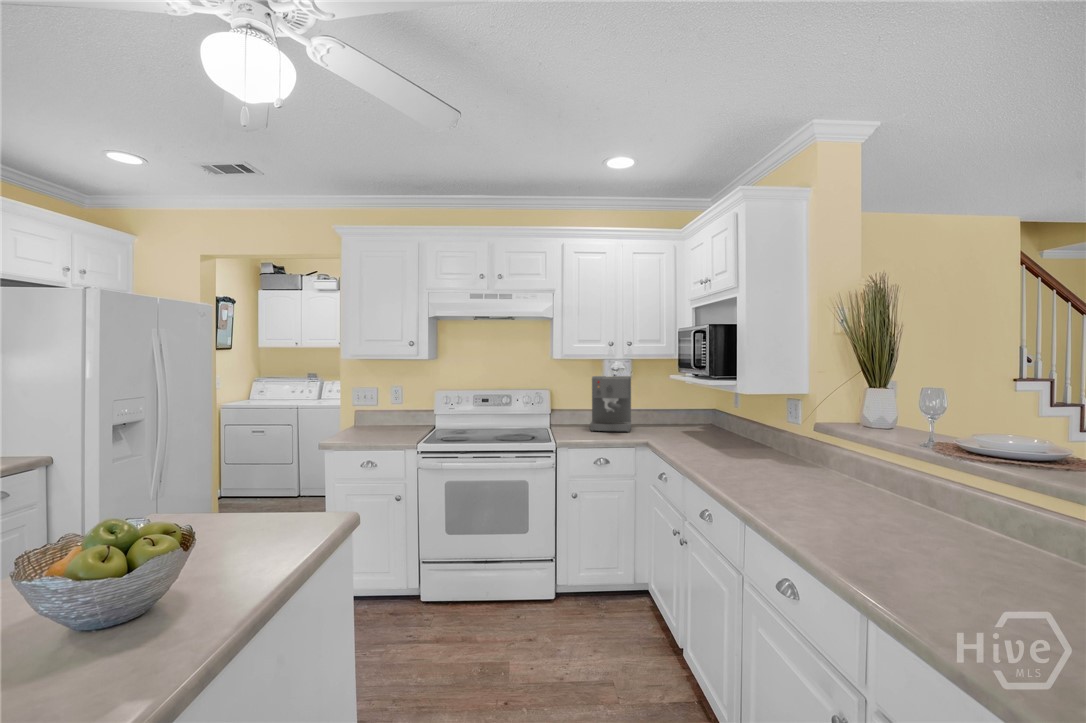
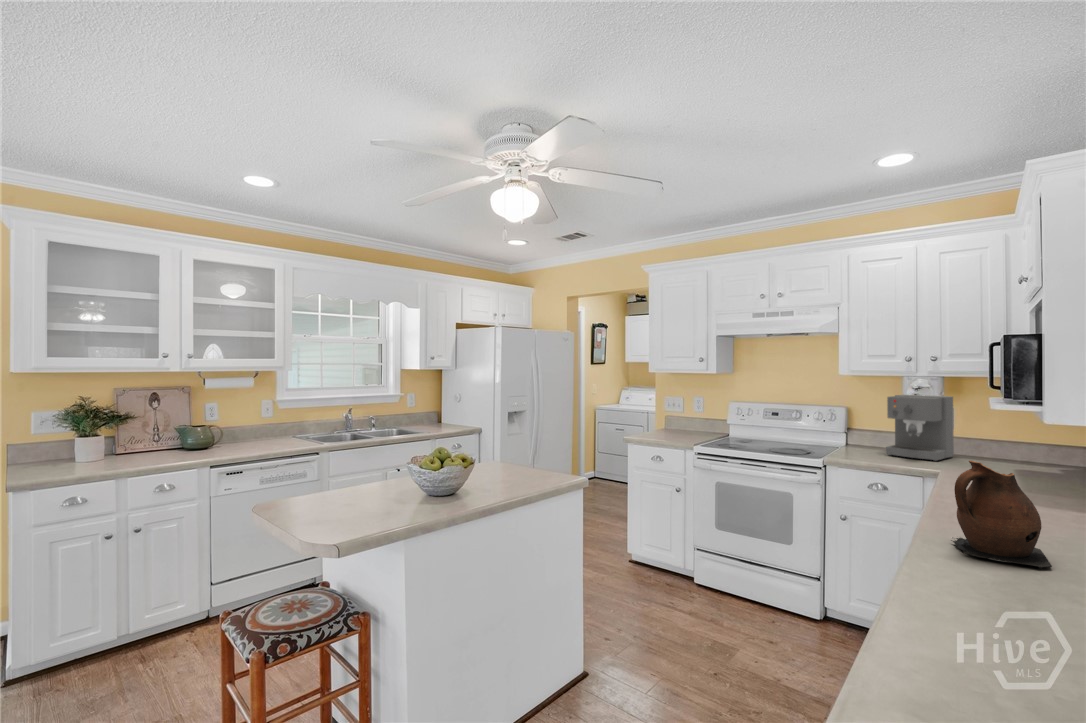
ceramic pitcher: none [780,432,864,517] -> present [951,461,1052,569]

